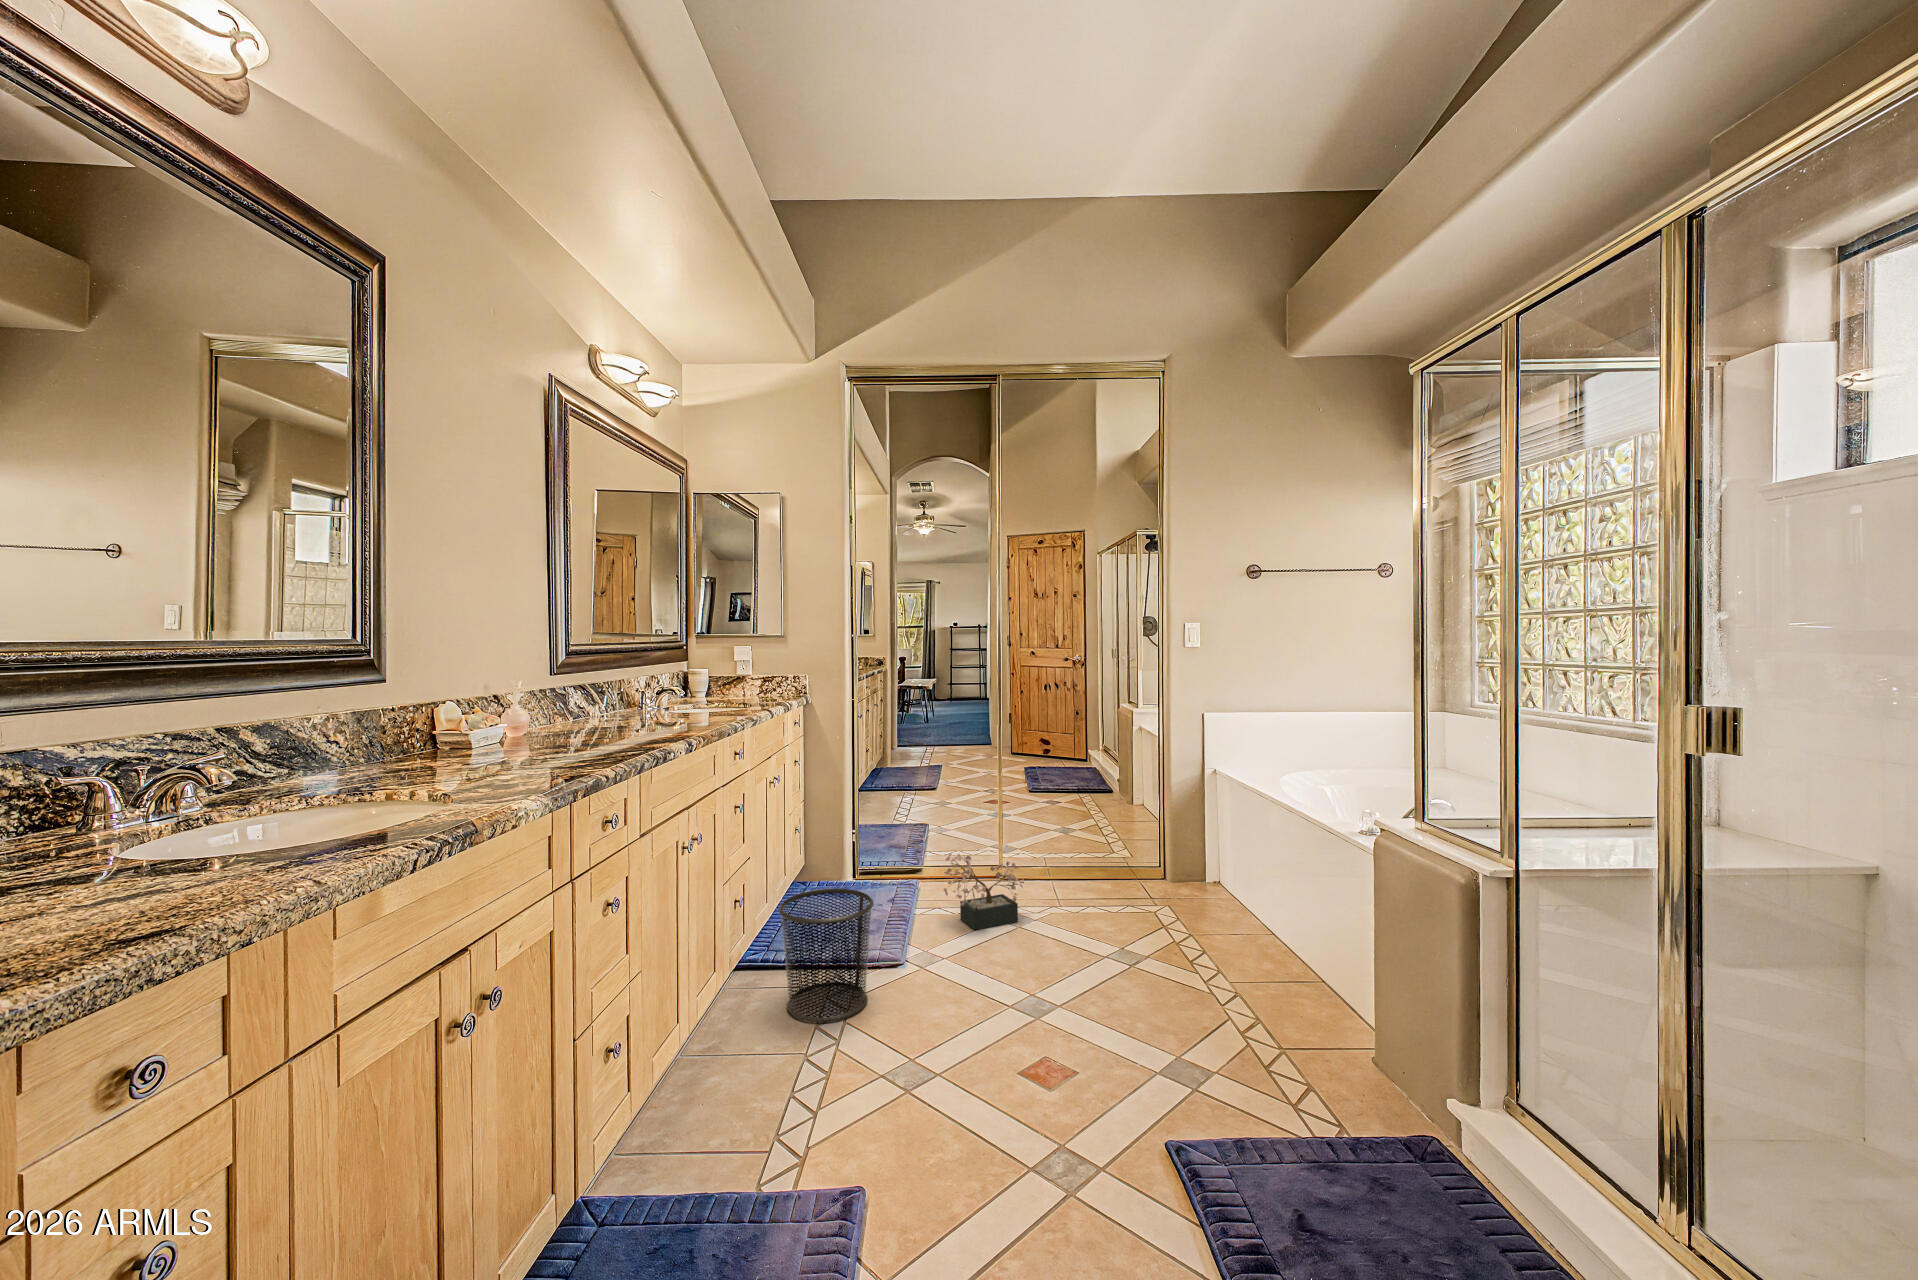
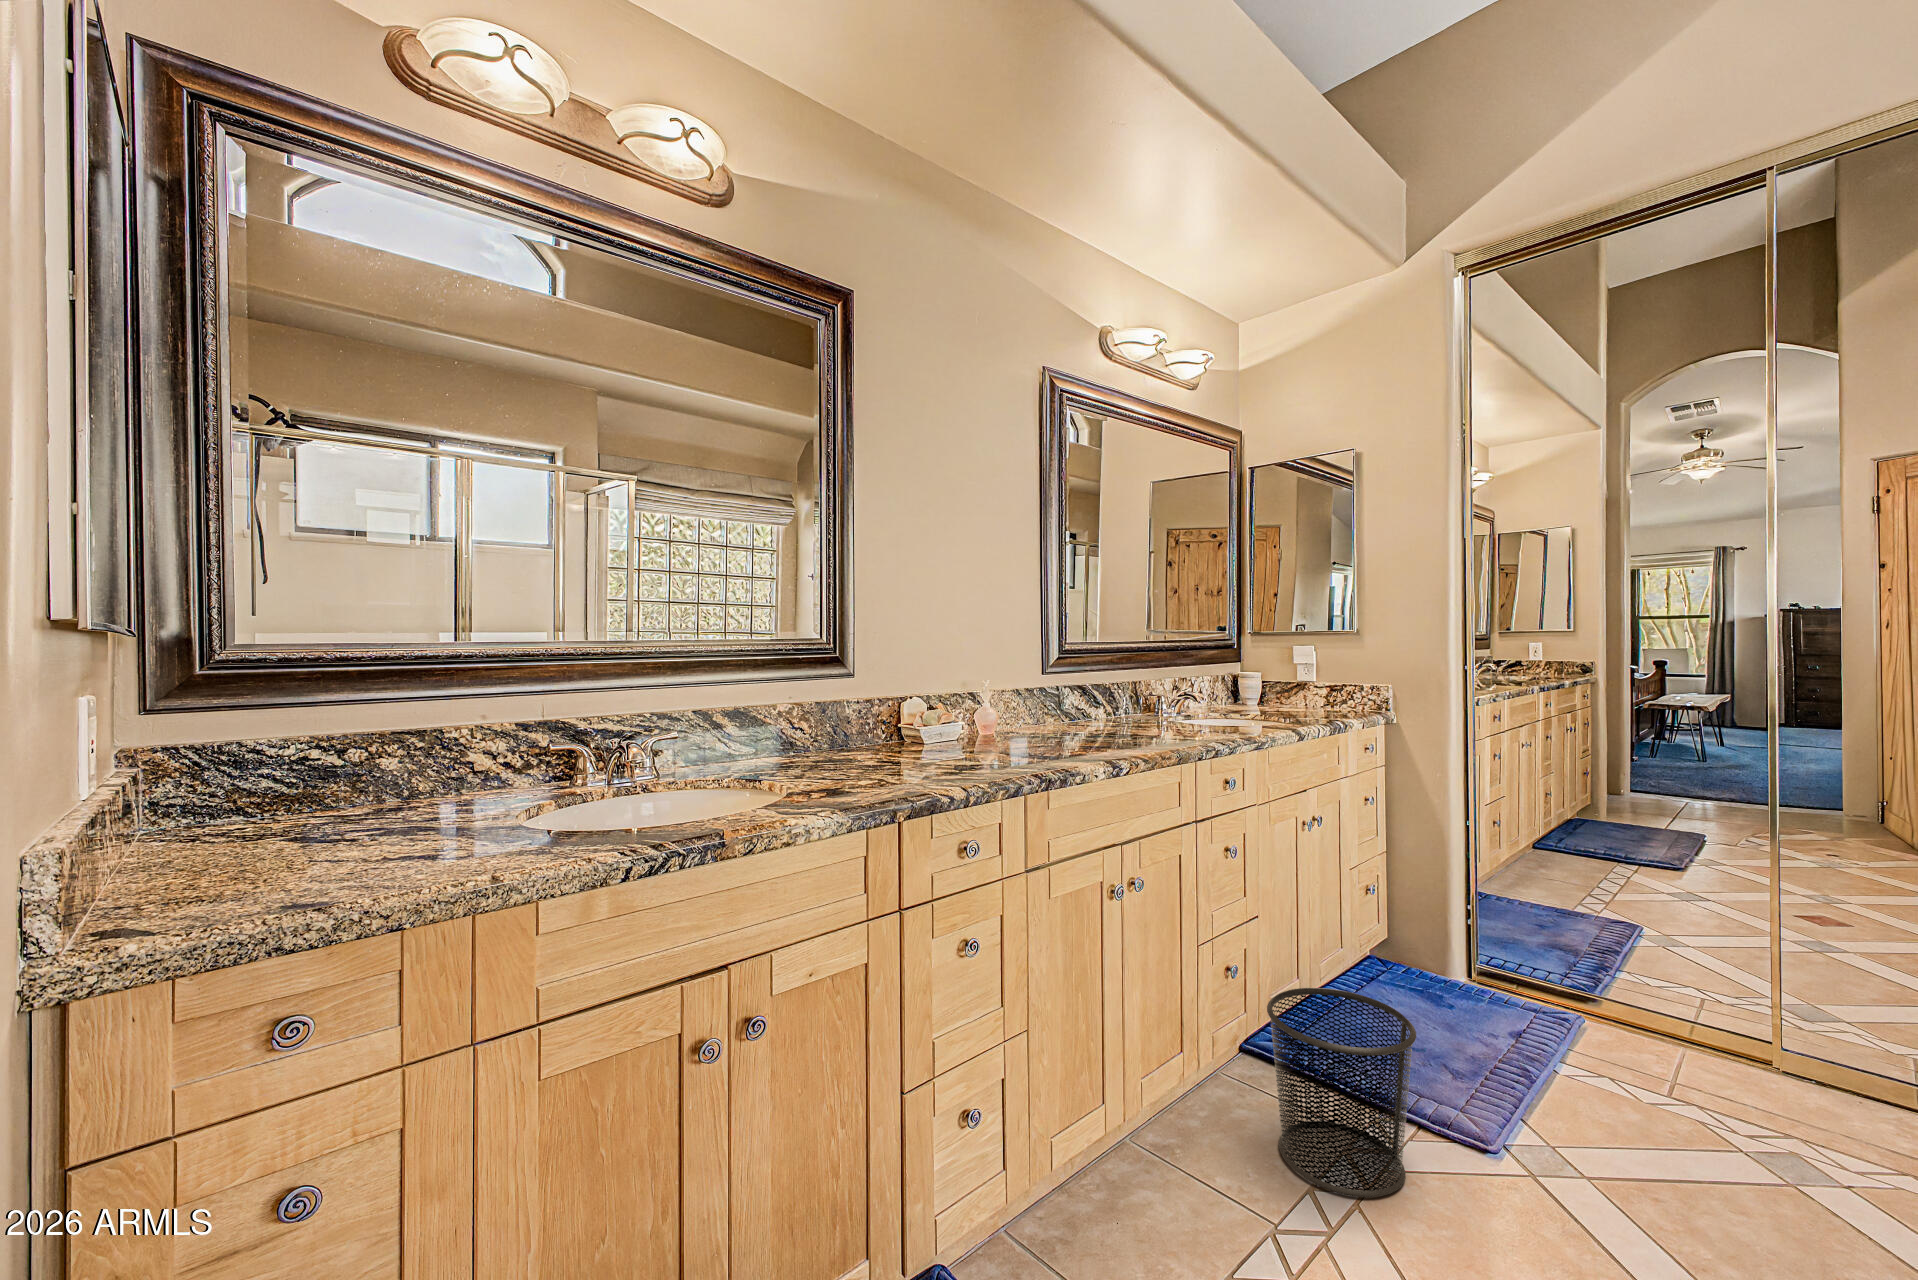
decorative plant: present [944,853,1024,930] -> none [1604,995,1809,1169]

